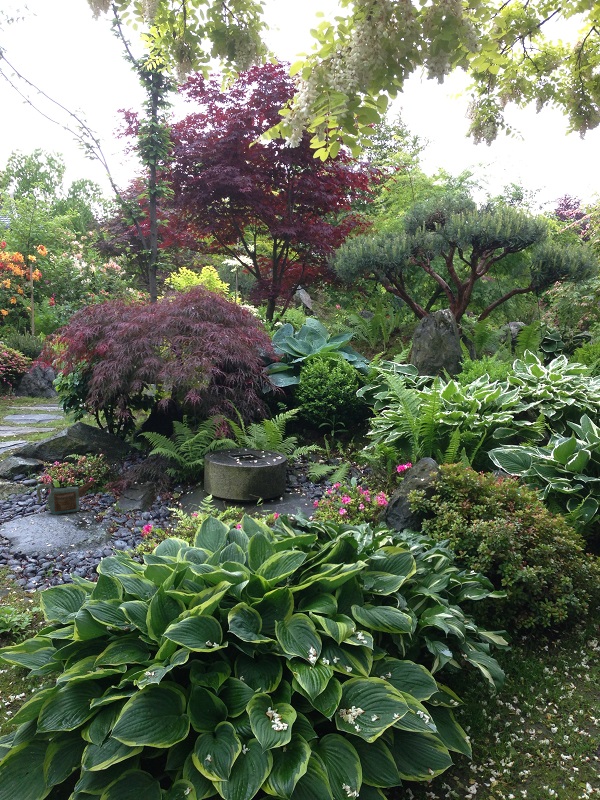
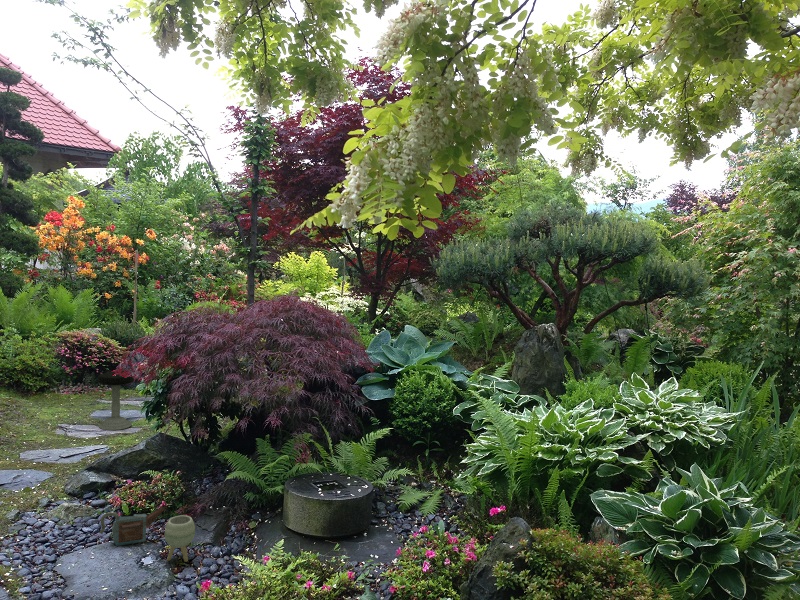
stool: none [10,375,46,431] -> present [98,372,134,430]
planter: none [98,484,126,524] -> present [165,515,195,562]

